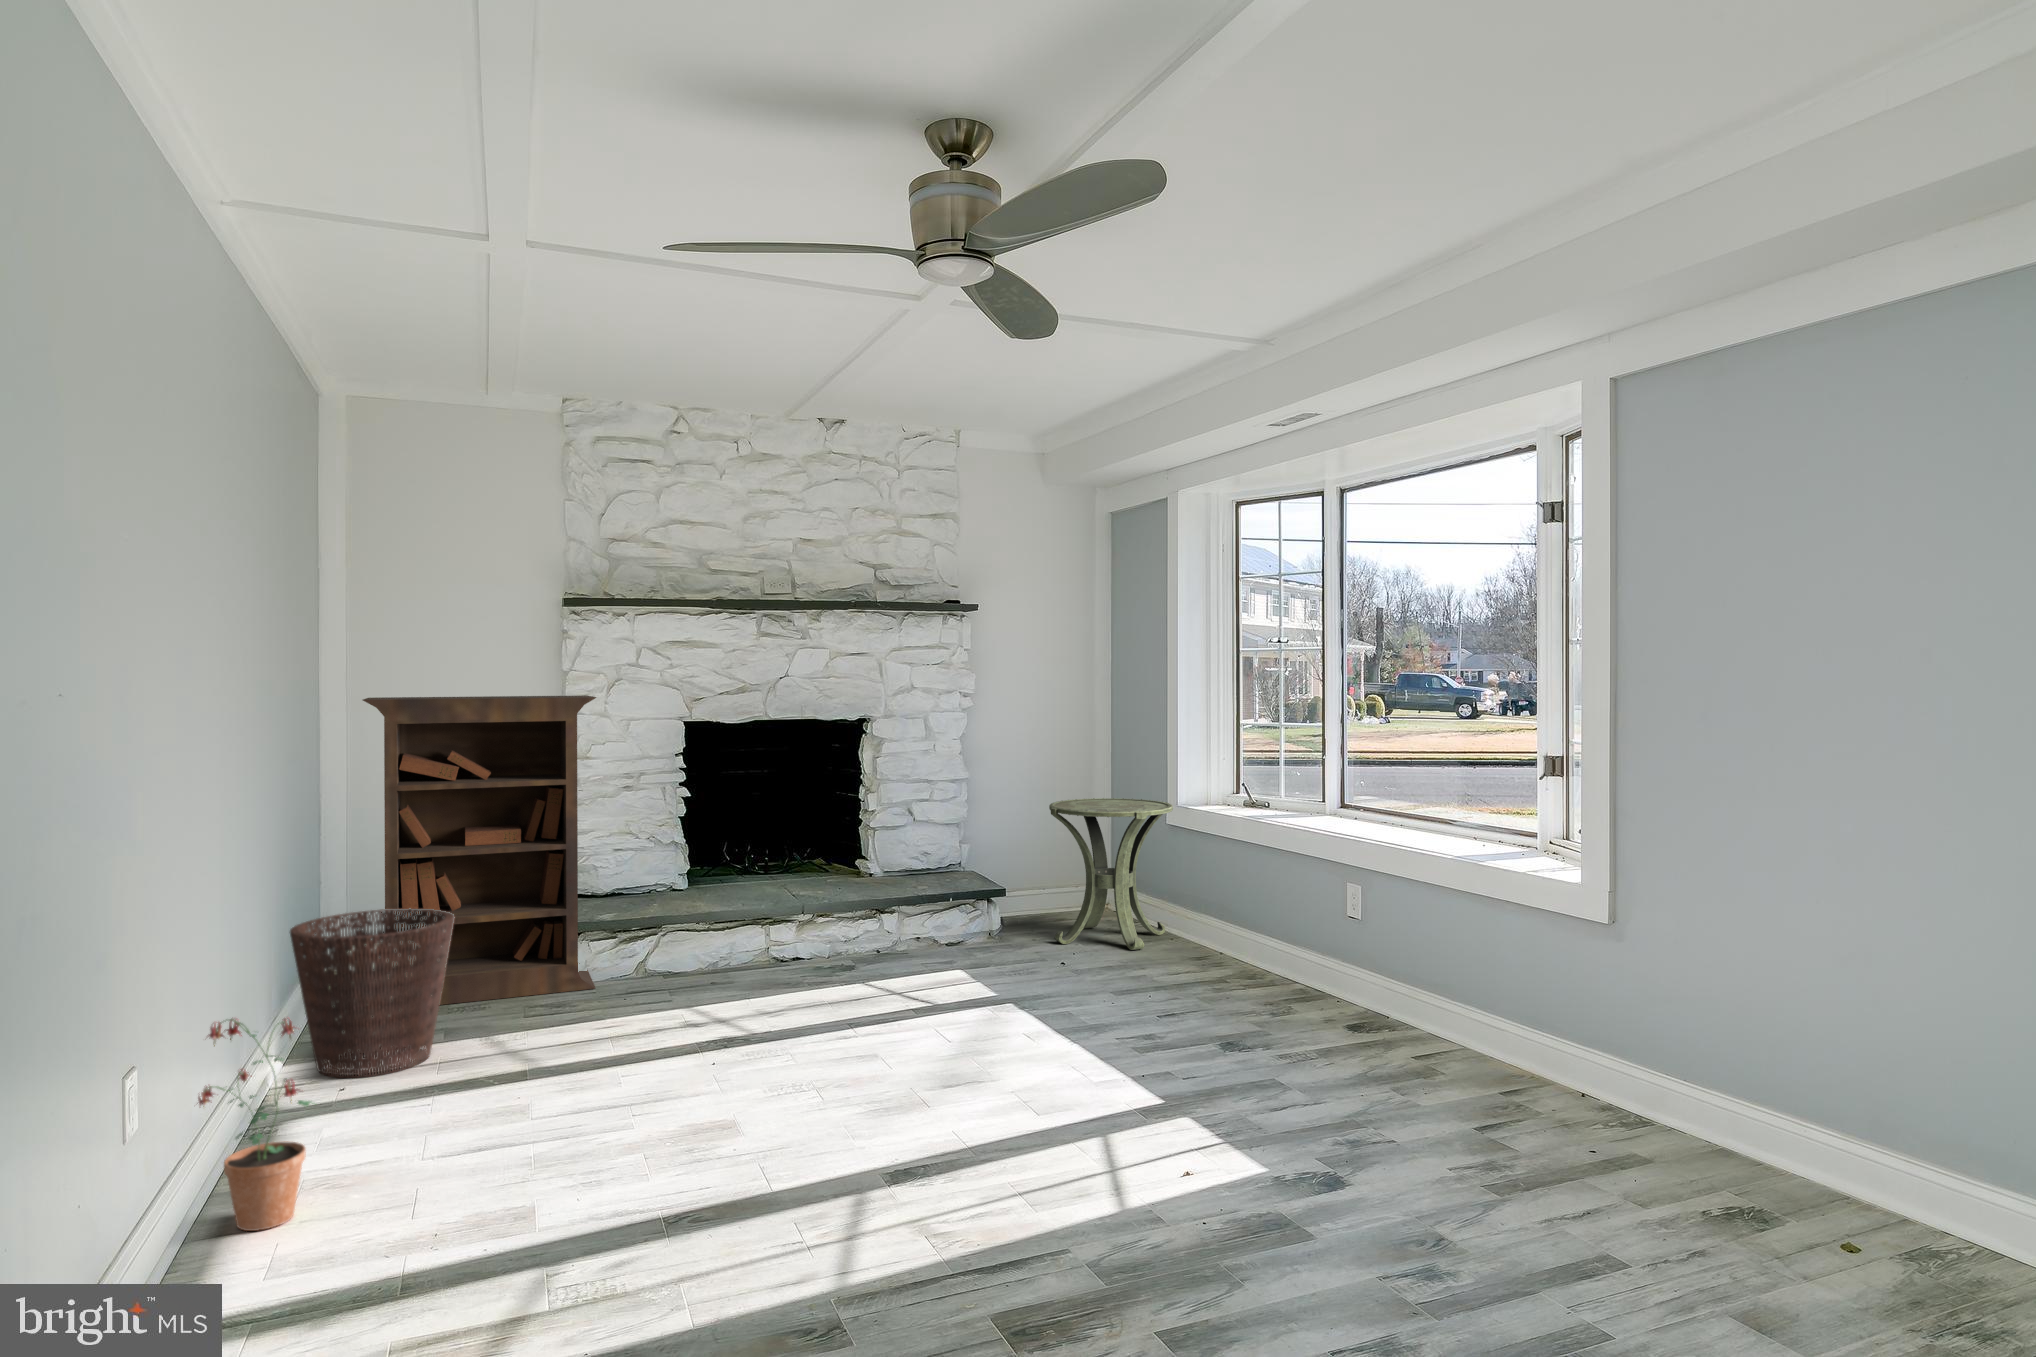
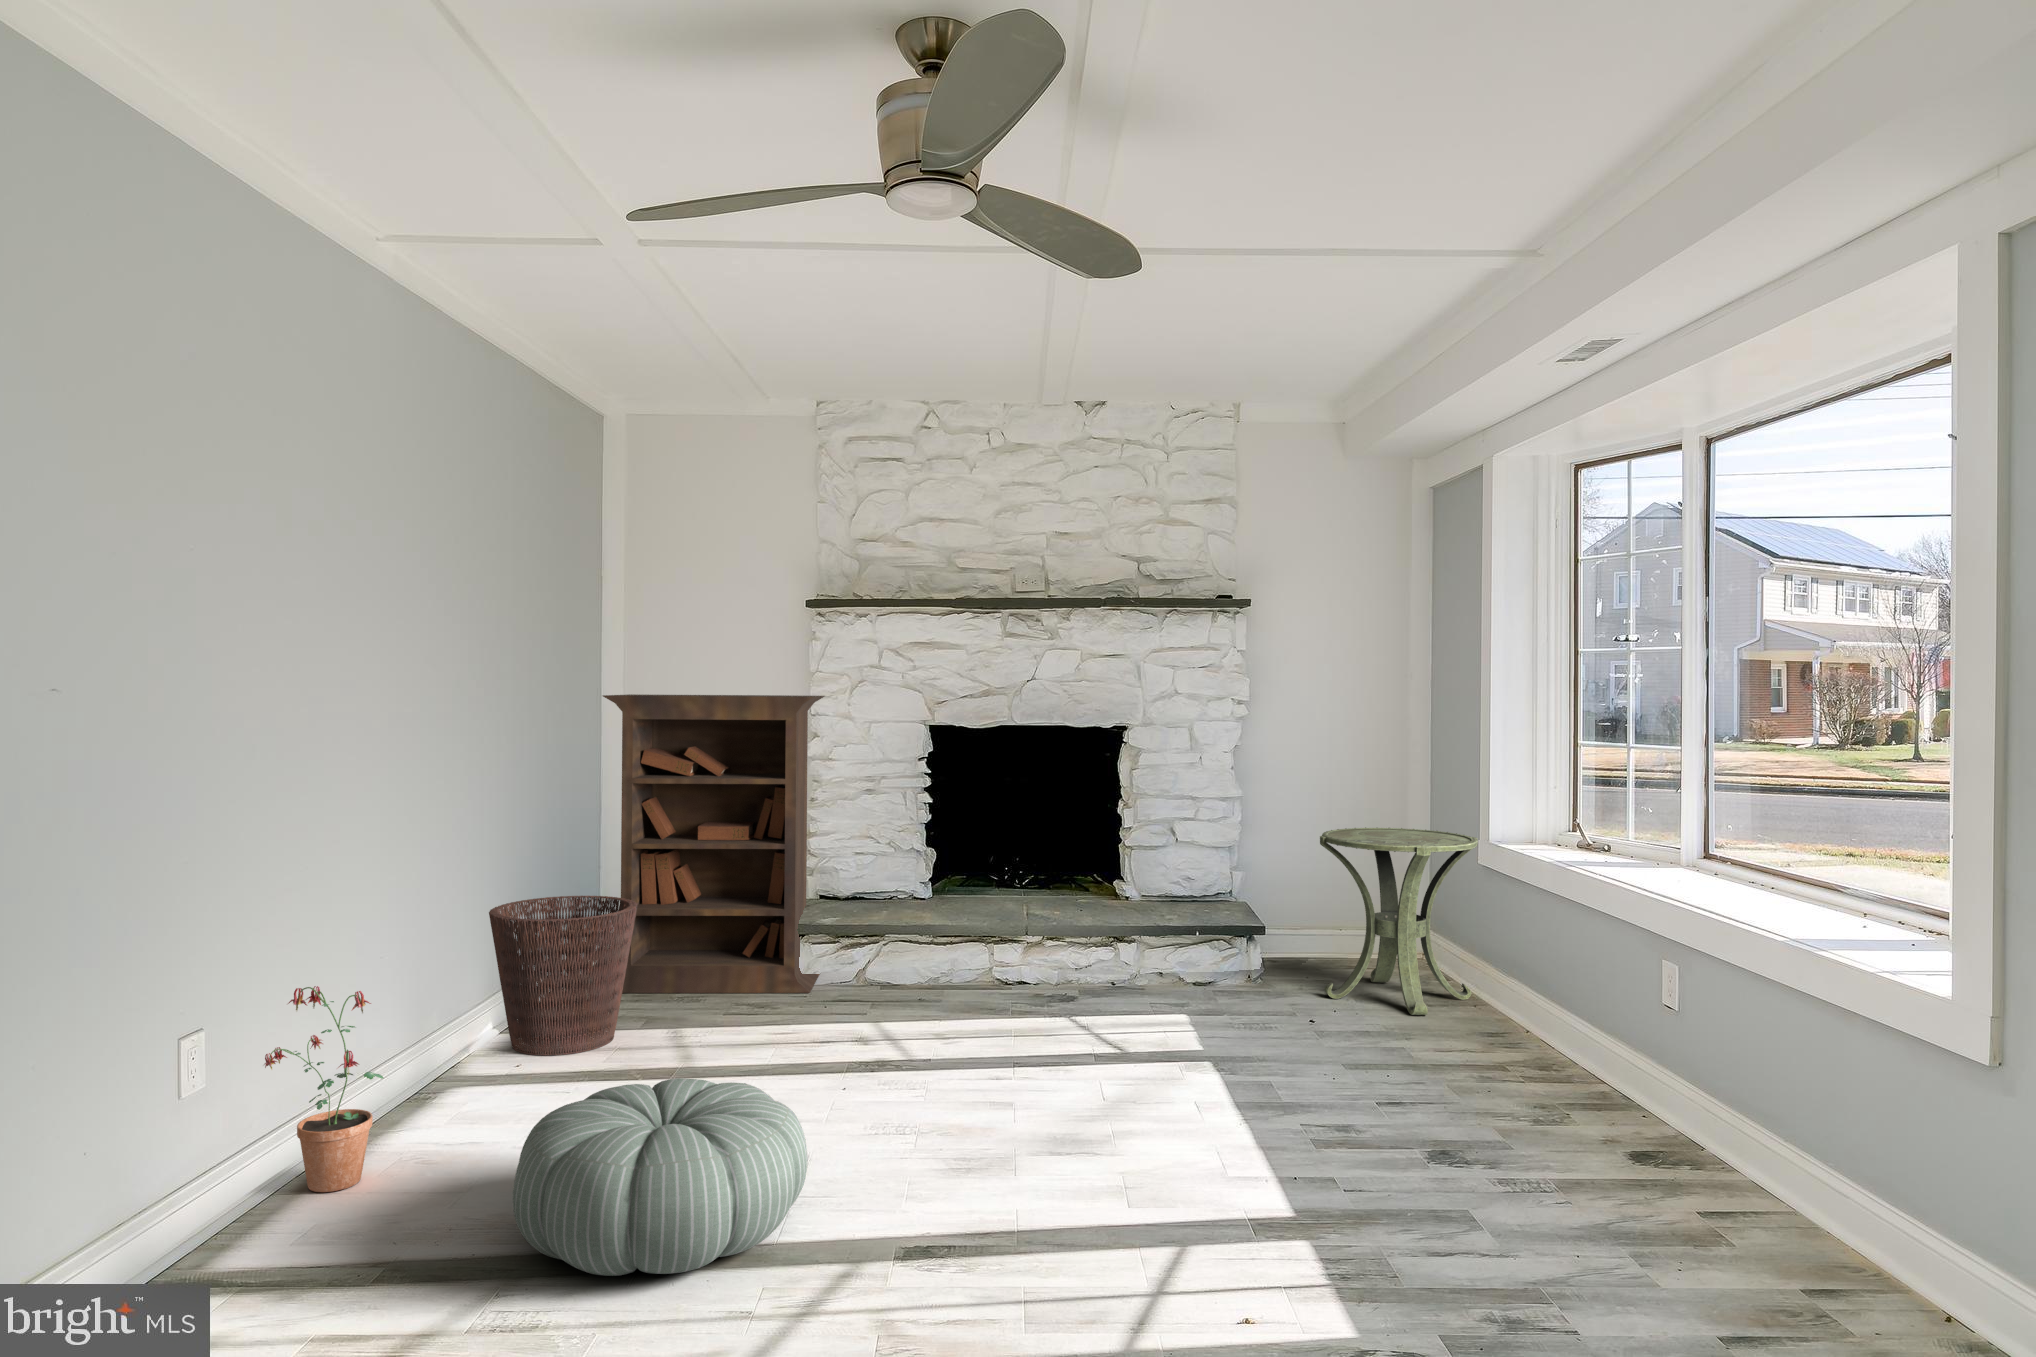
pouf: none [522,1059,797,1240] -> present [513,1078,808,1276]

